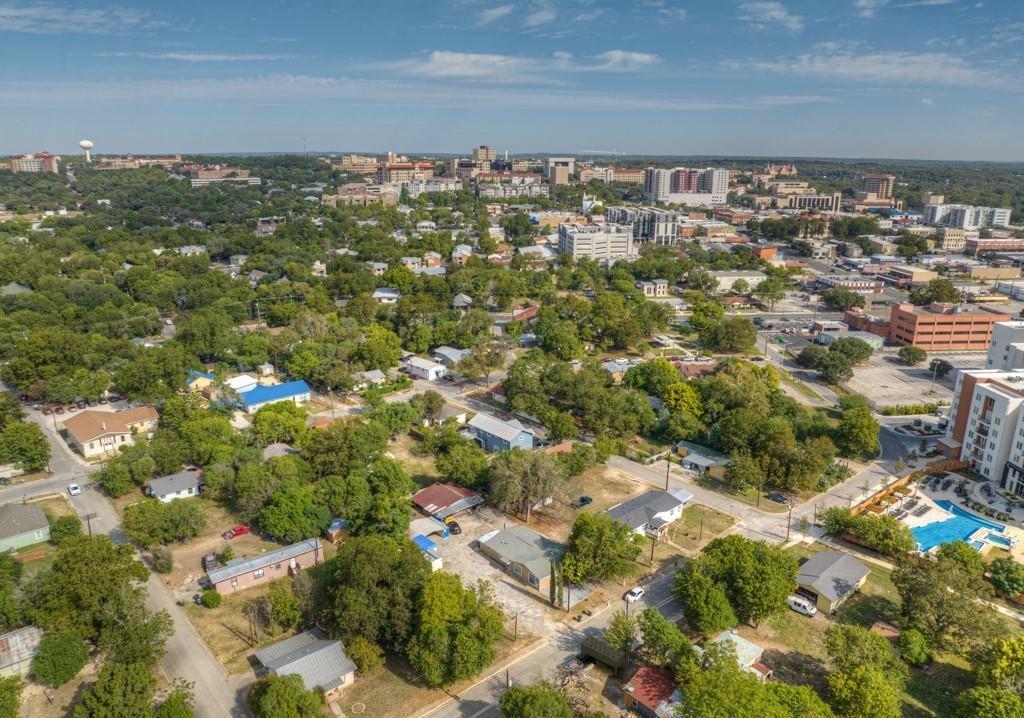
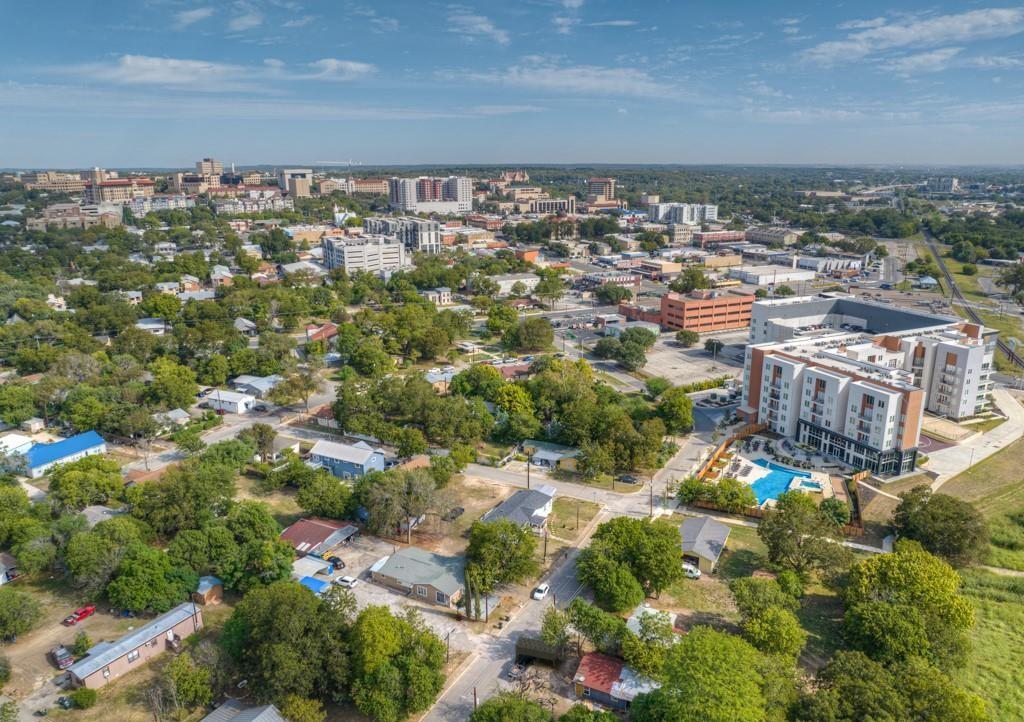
potted tree: none [537,579,553,605] -> present [451,594,468,620]

